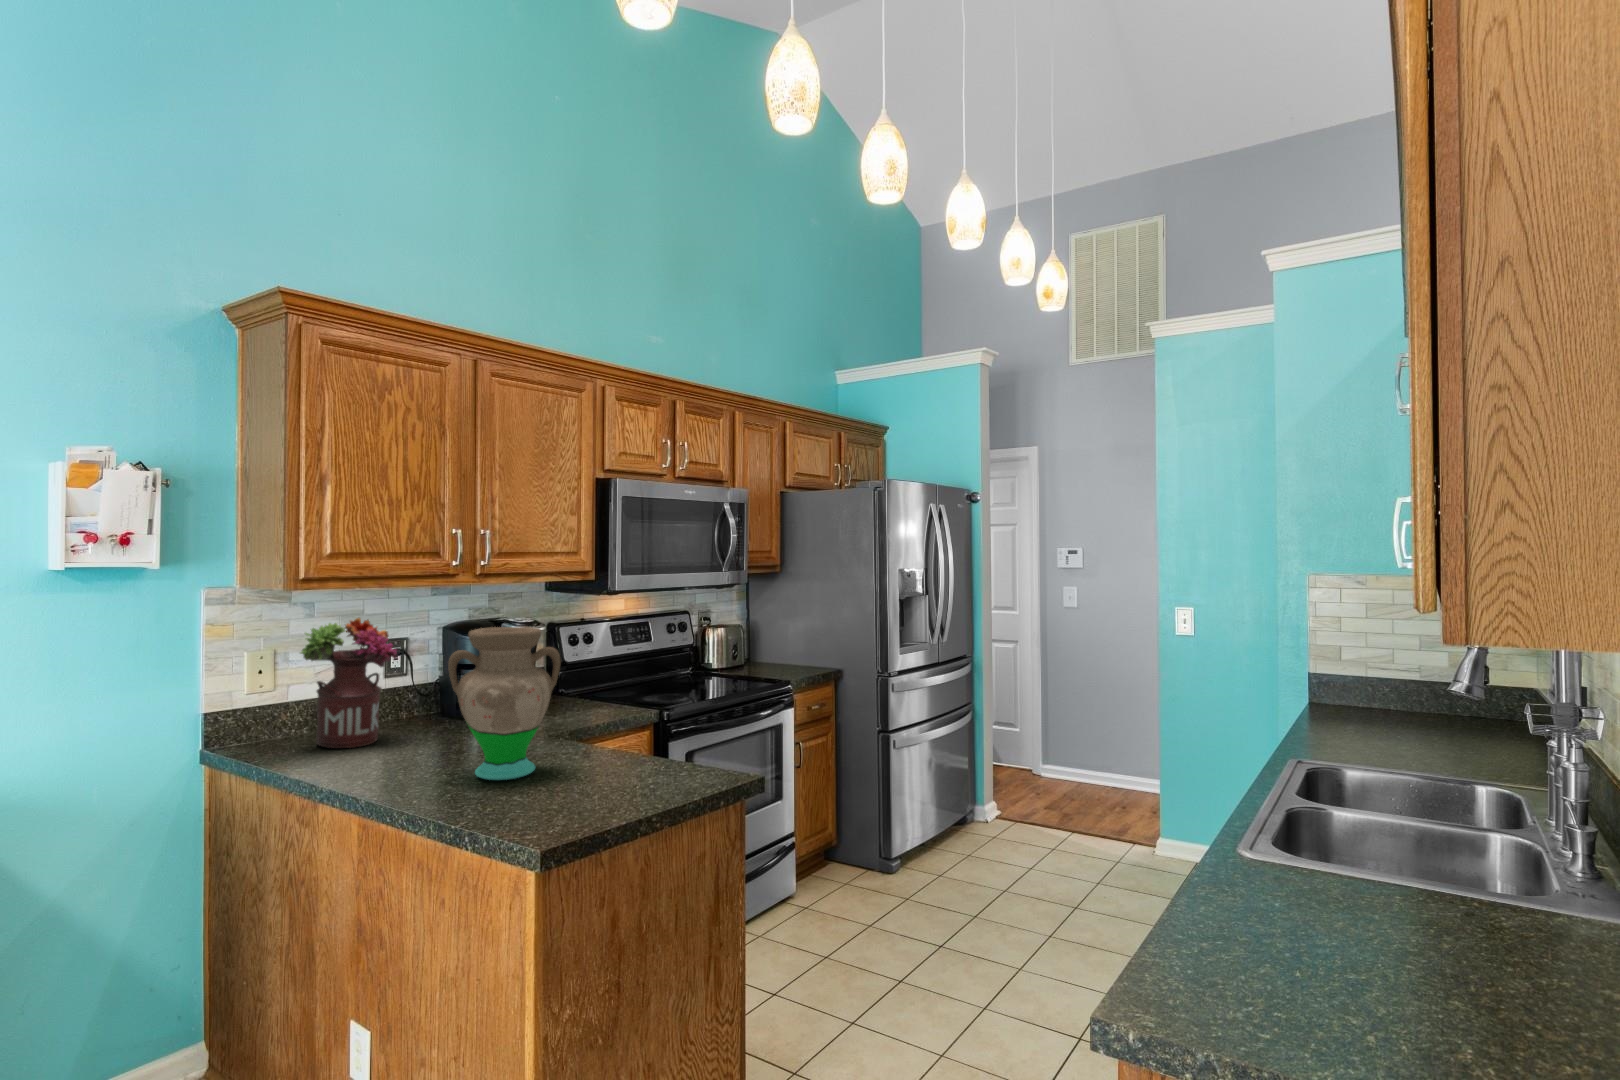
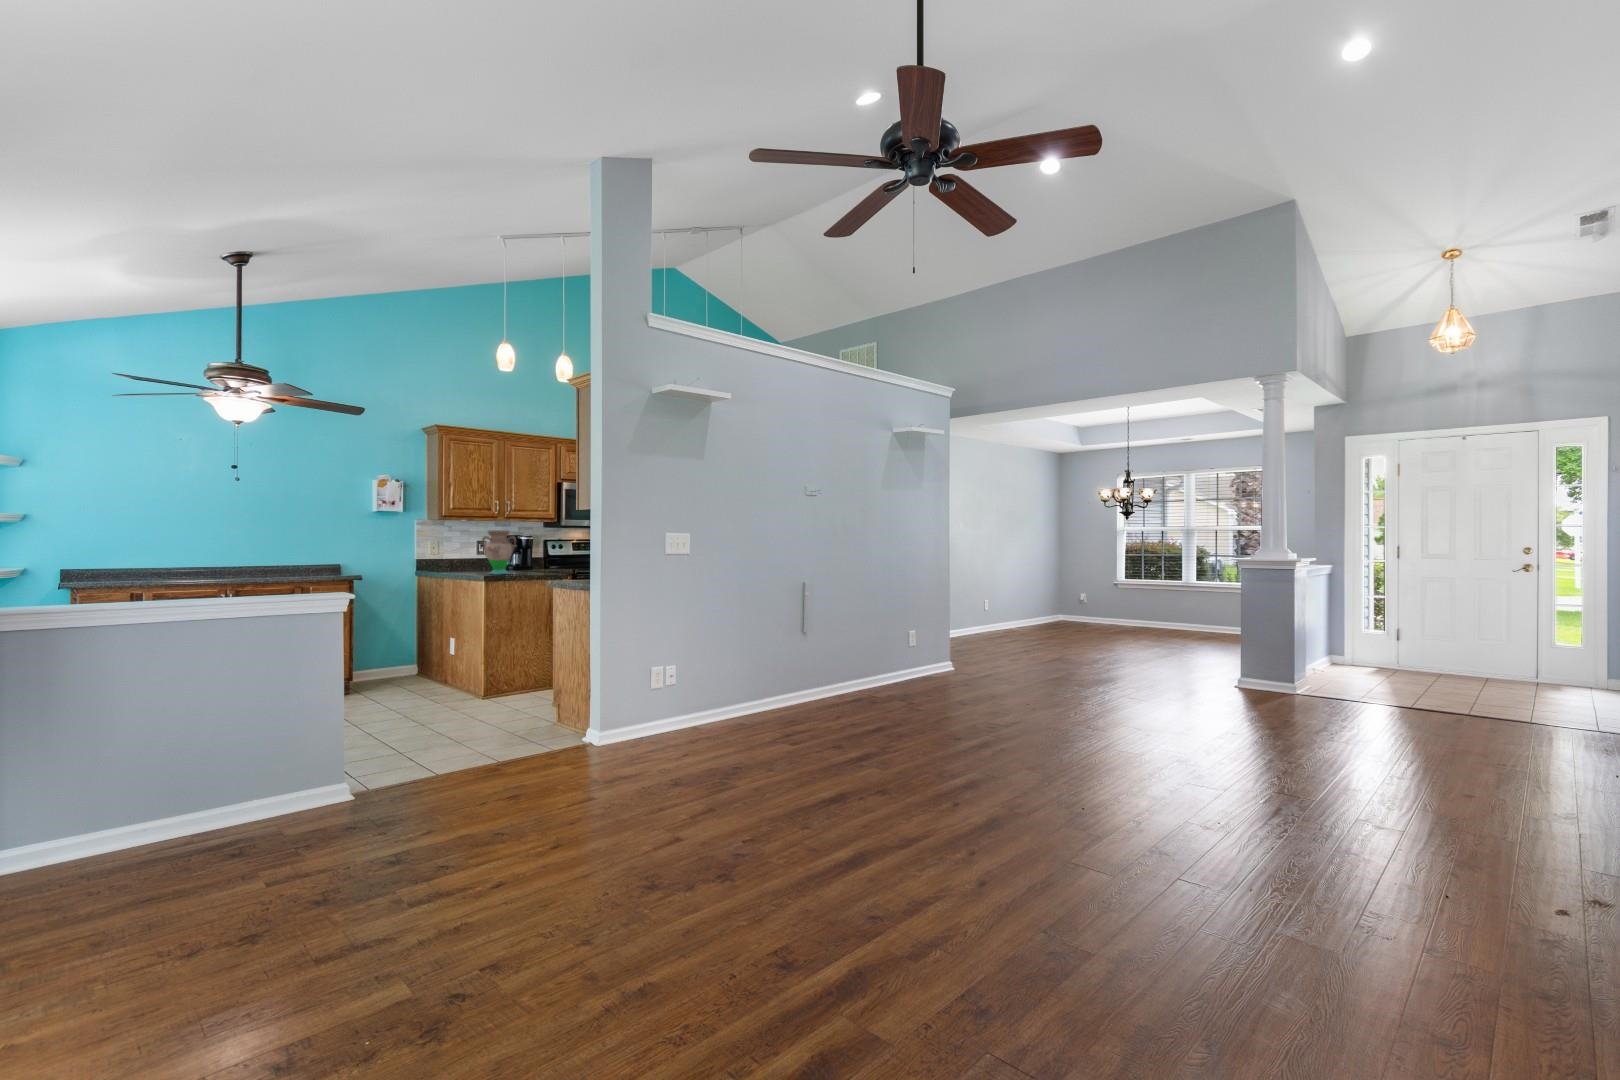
flower arrangement: present [301,618,397,748] -> none [444,530,476,572]

